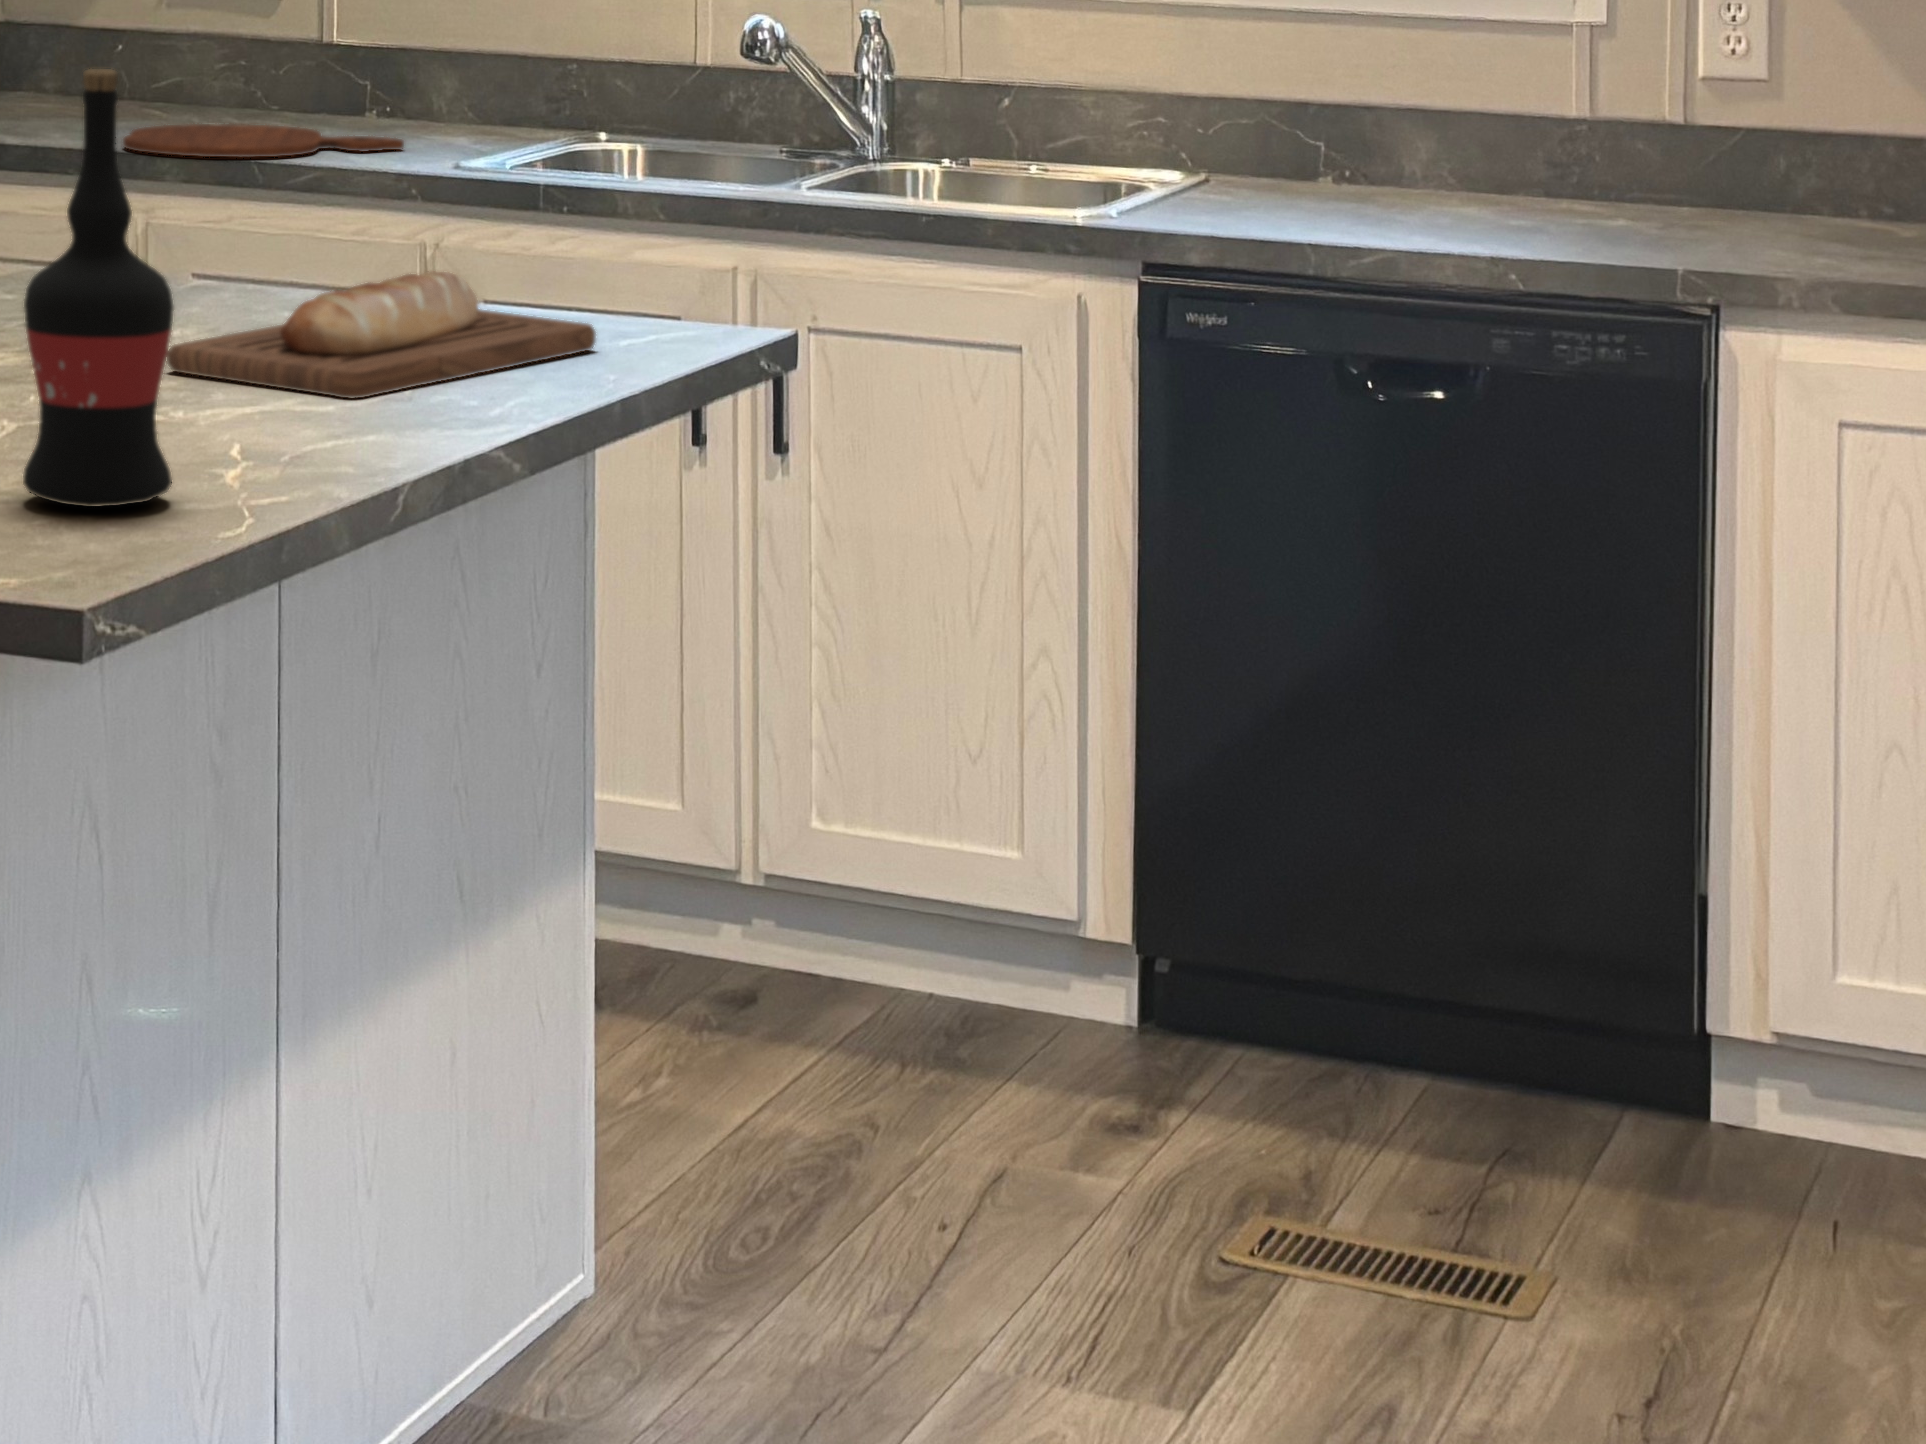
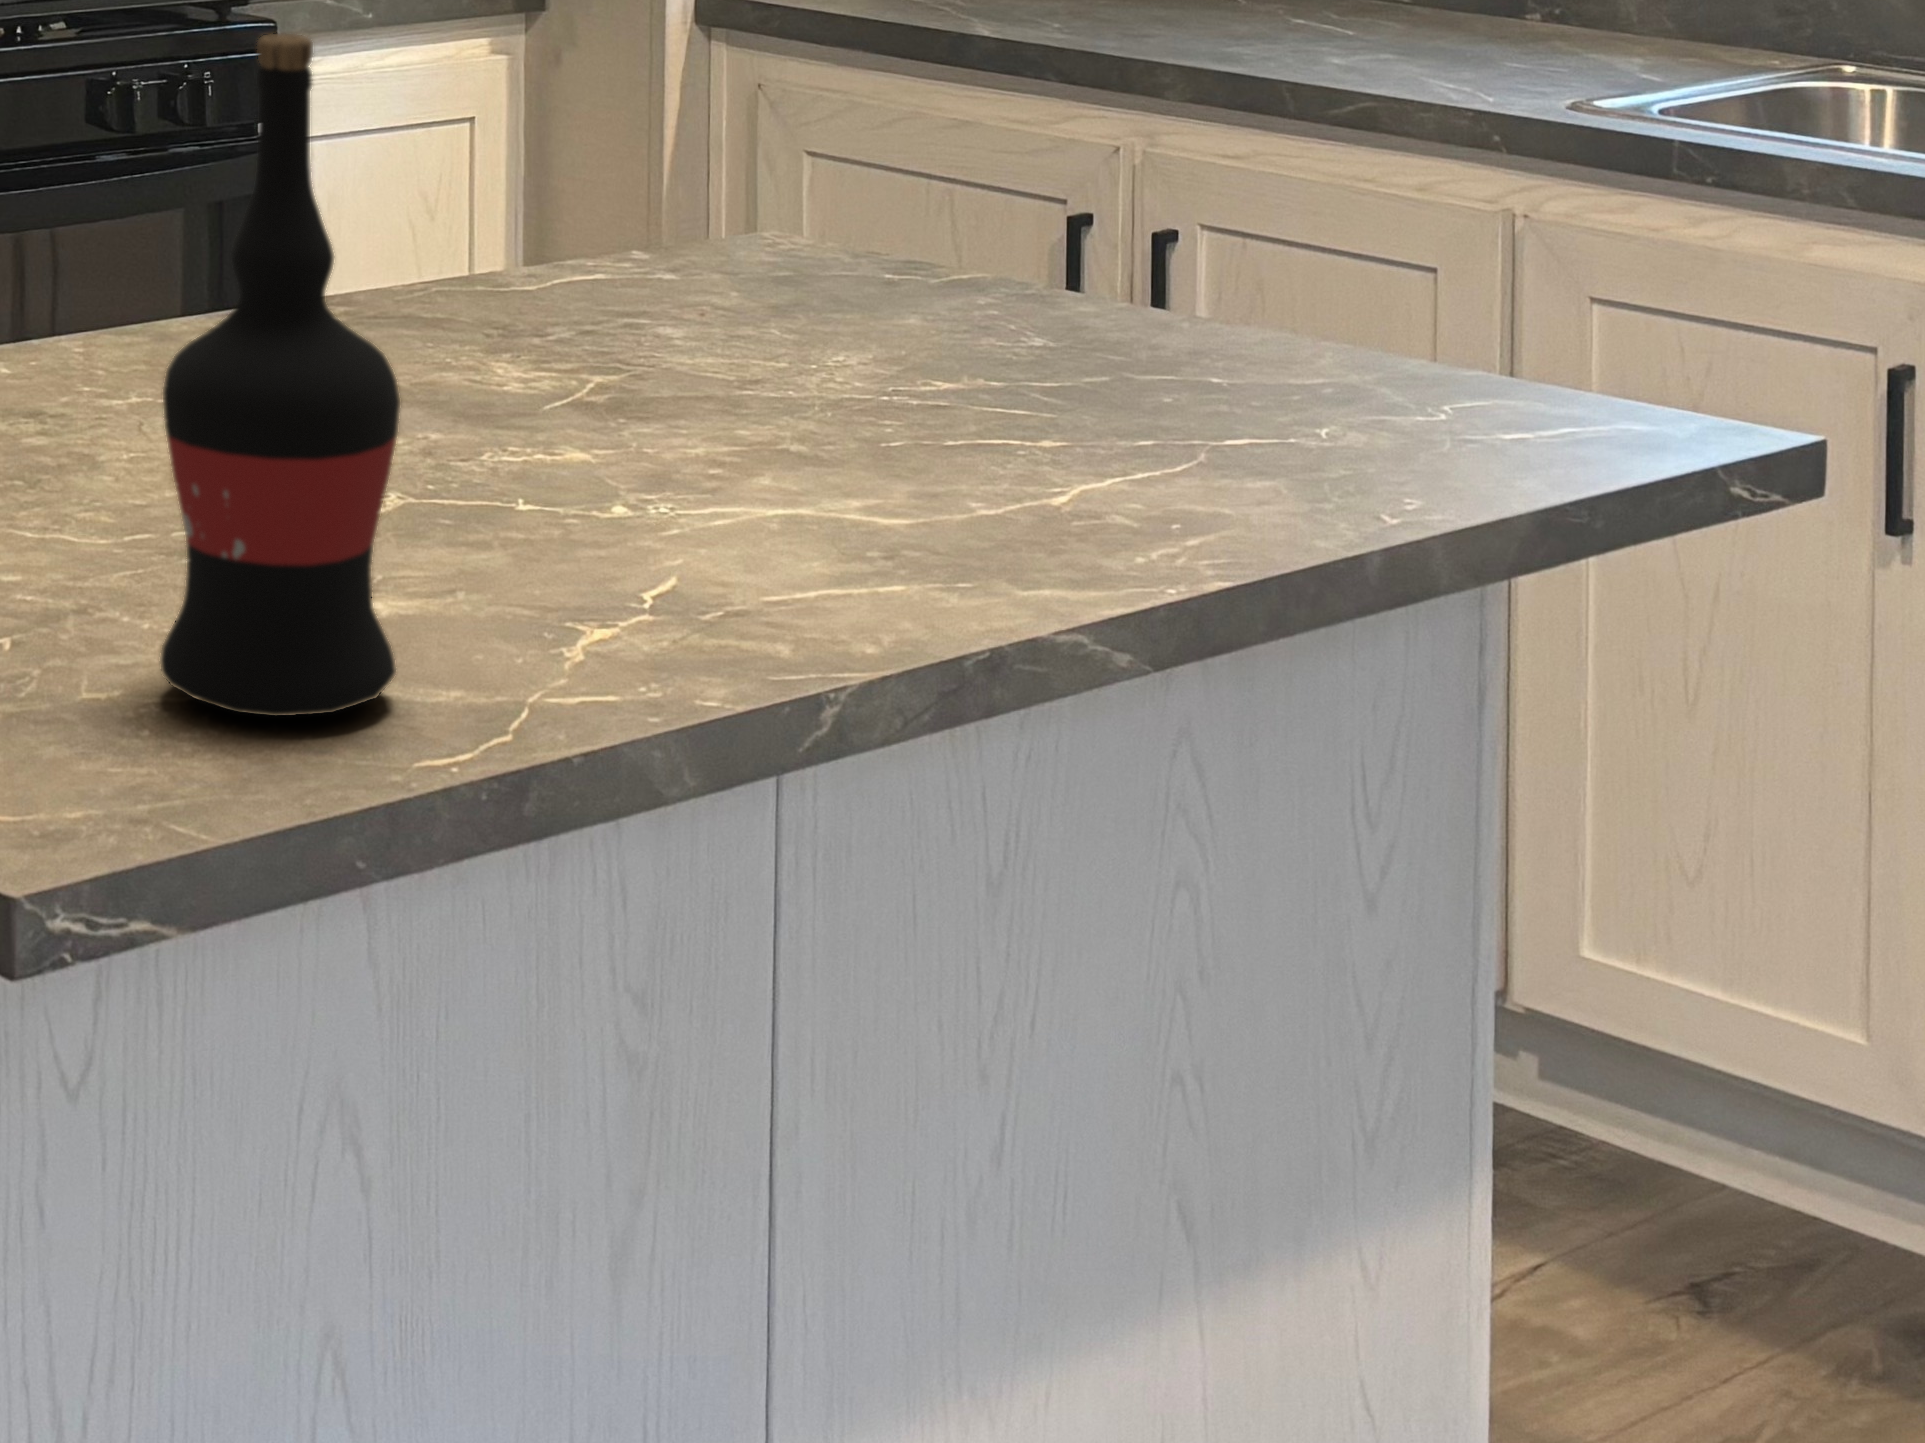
cutting board: present [123,124,404,158] -> none [1143,14,1536,69]
bread loaf: present [166,271,596,398] -> none [714,319,1426,524]

